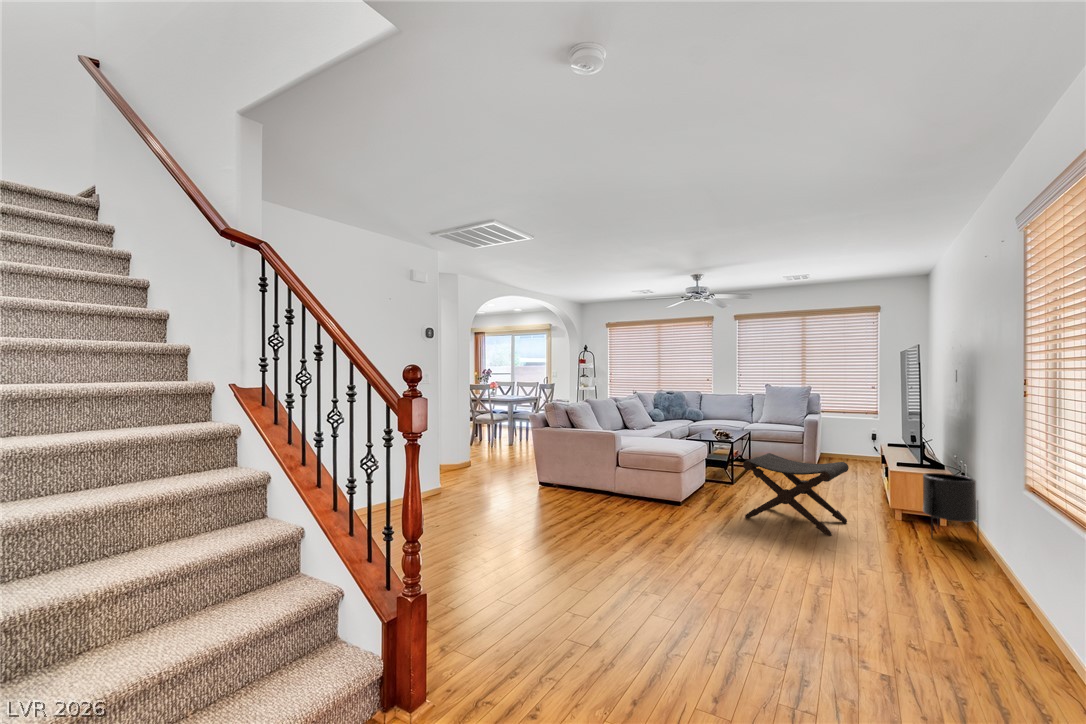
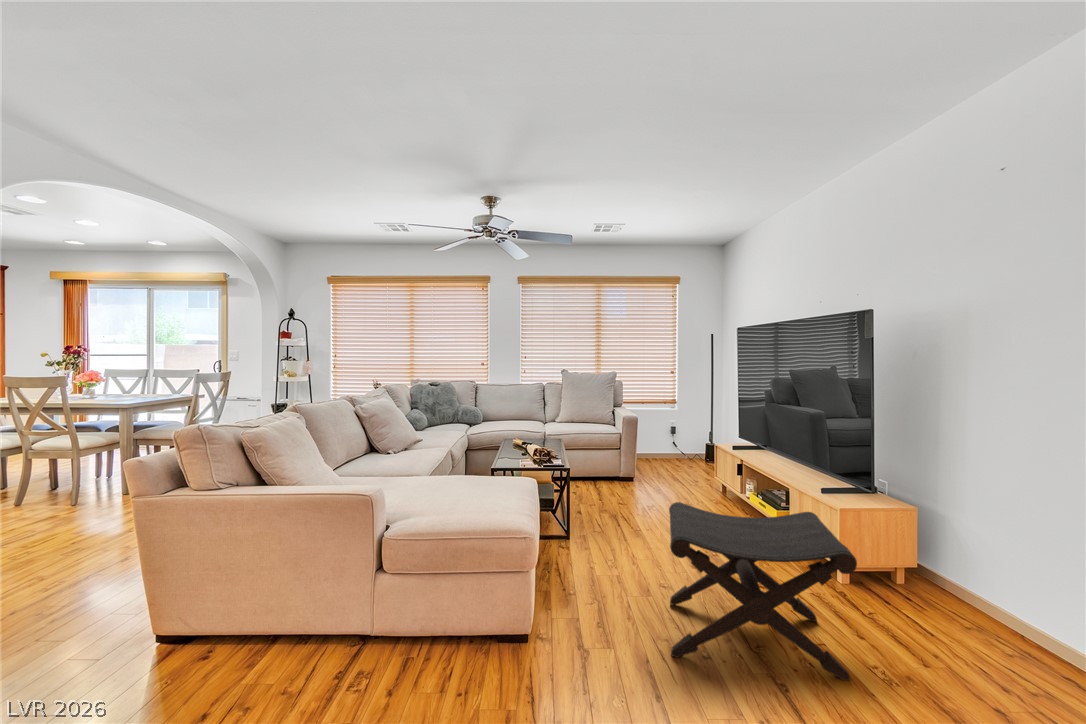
planter: present [923,473,979,541] -> none [914,512,1001,631]

